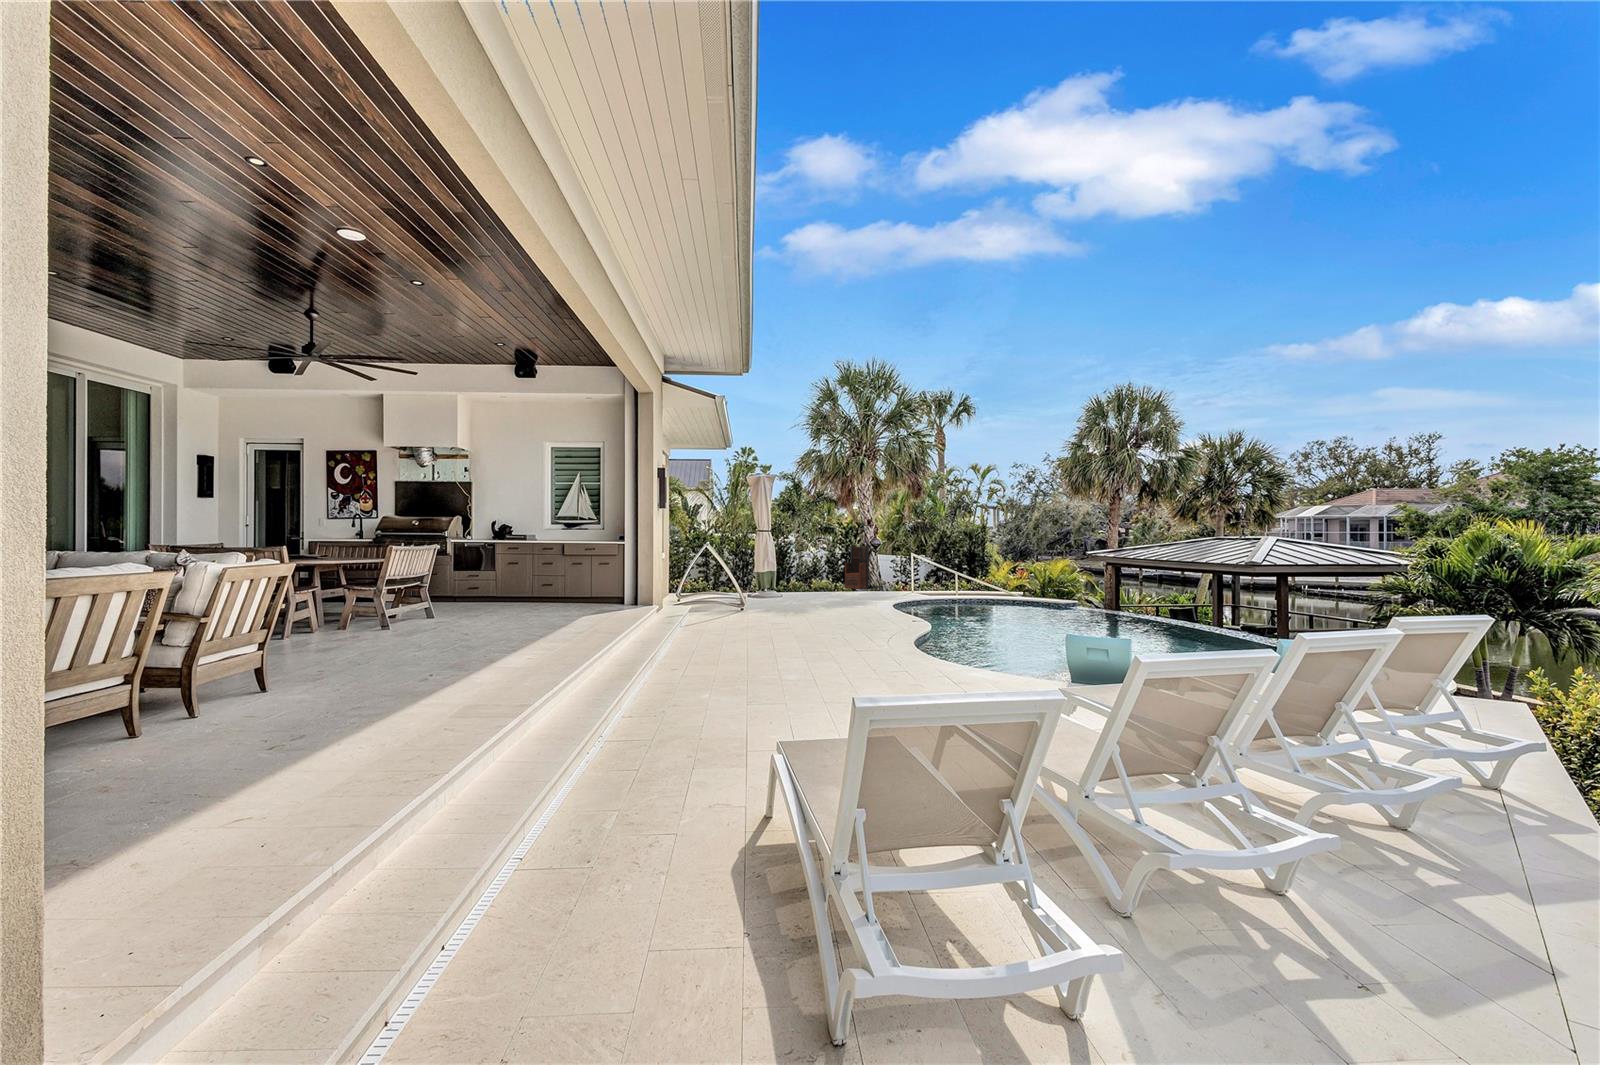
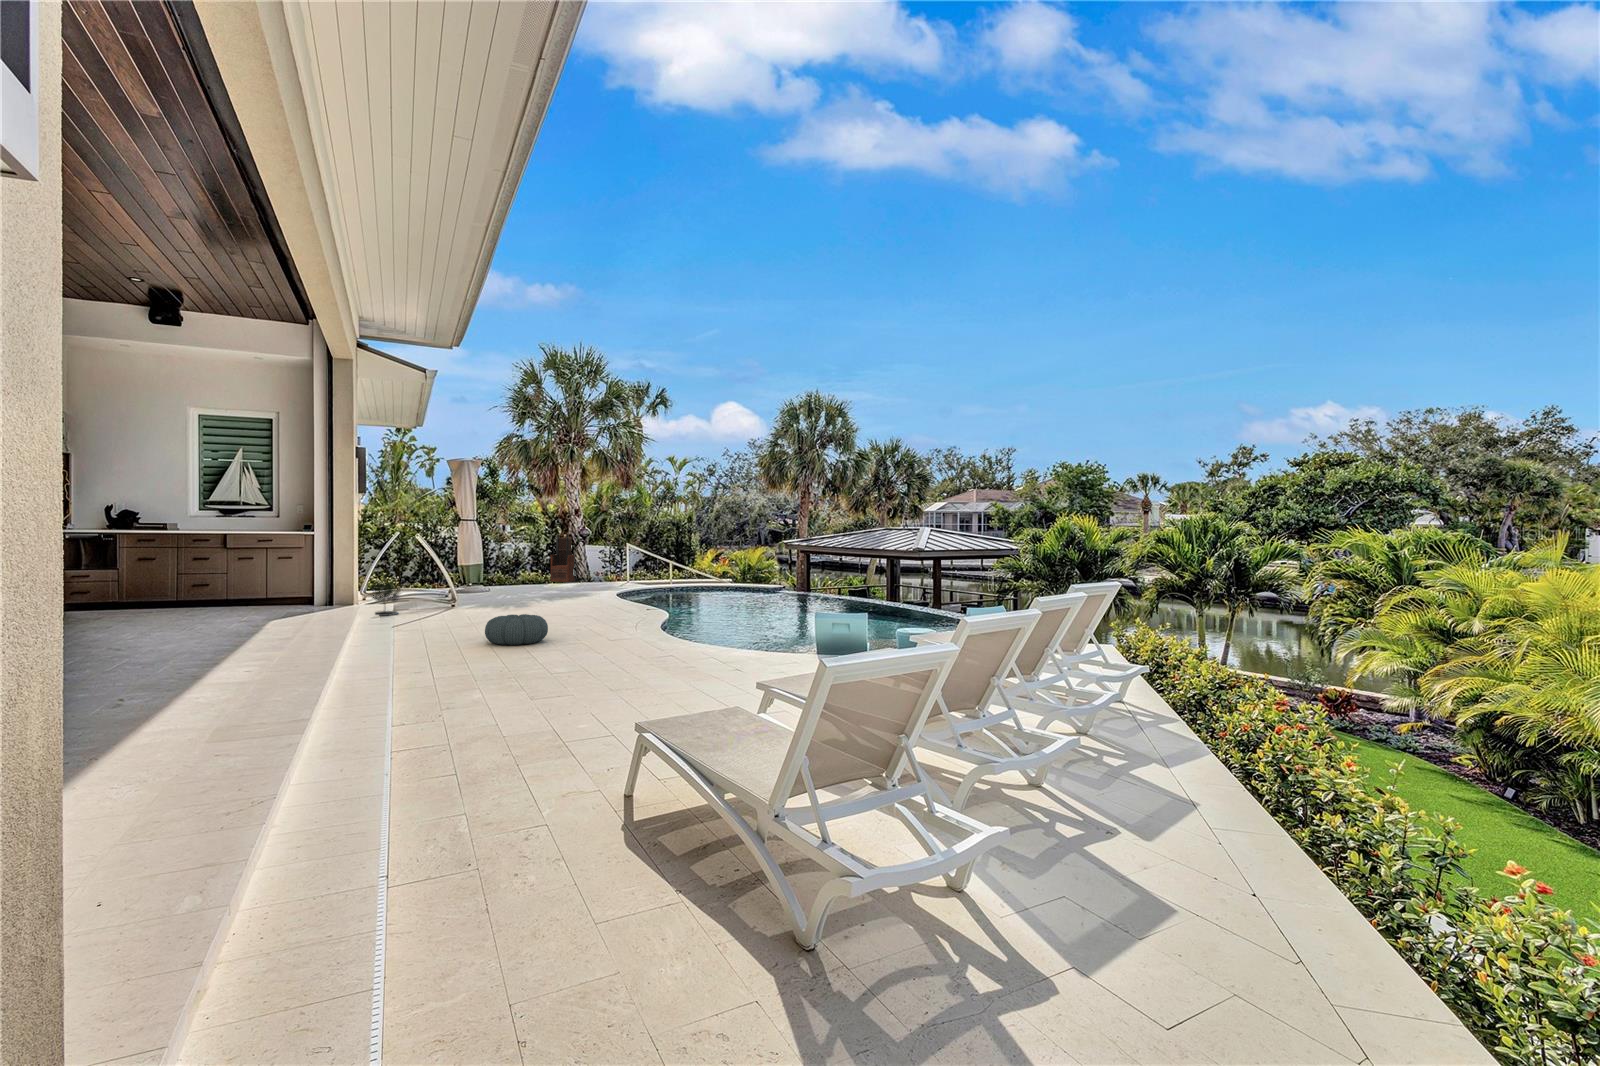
potted tree: none [665,574,693,616] -> present [372,573,402,616]
pouf: none [726,624,784,655] -> present [485,614,548,645]

